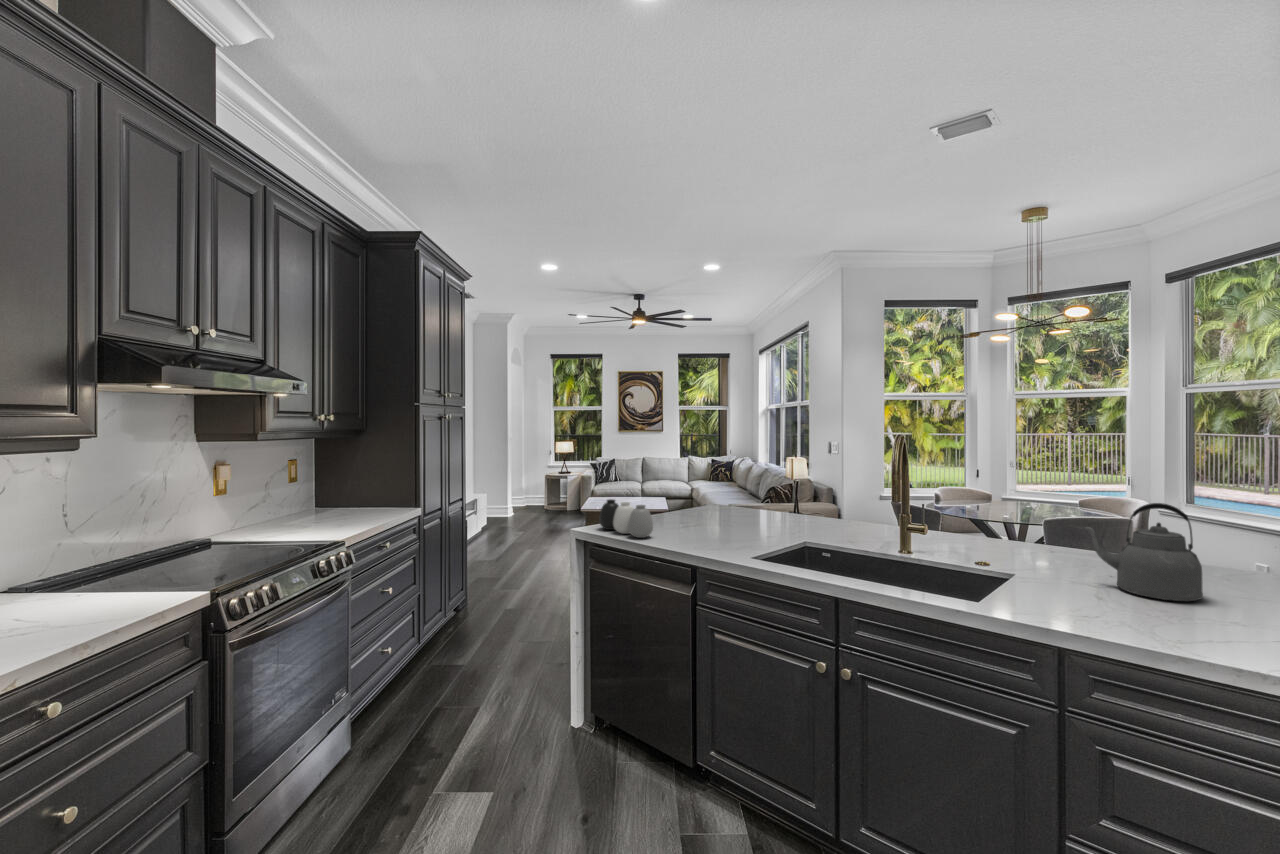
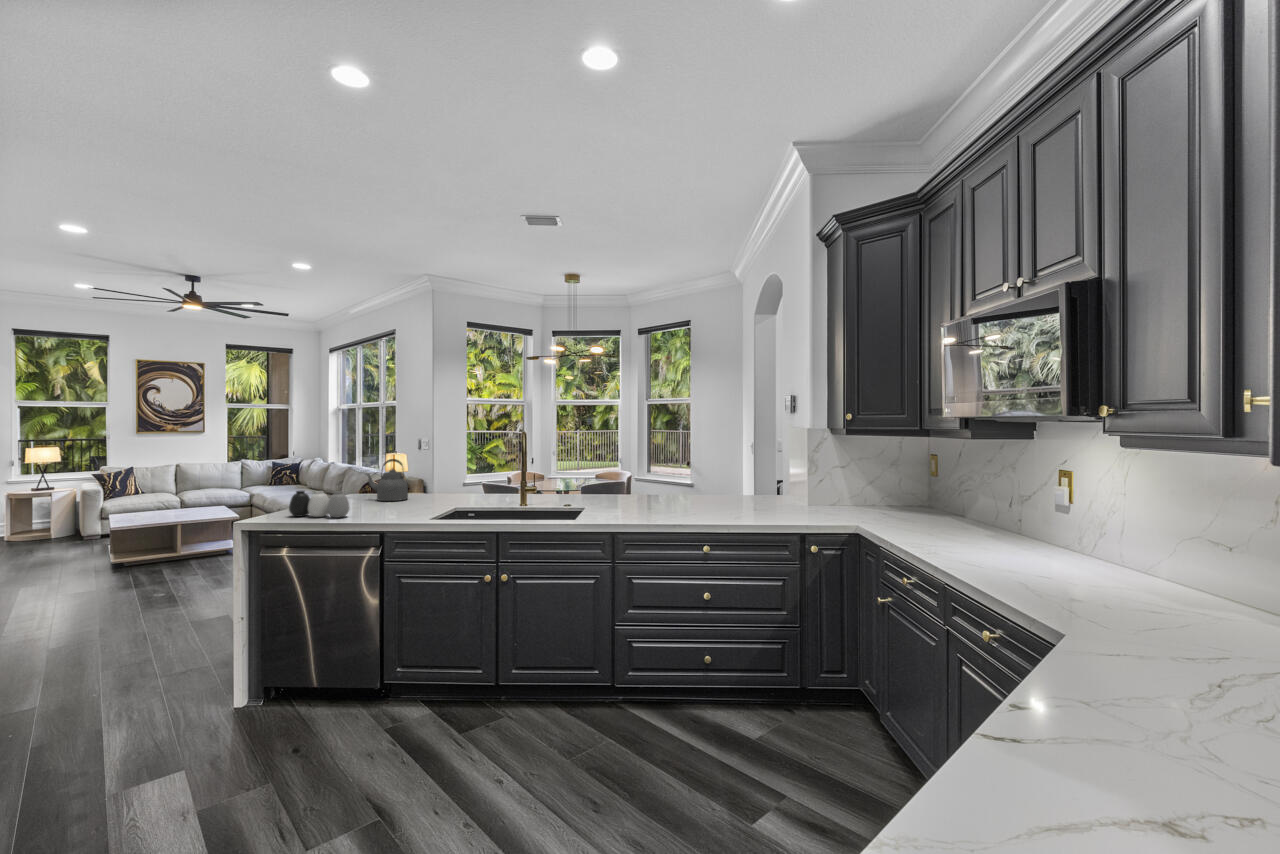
kettle: present [1081,503,1203,601] -> present [365,459,408,501]

